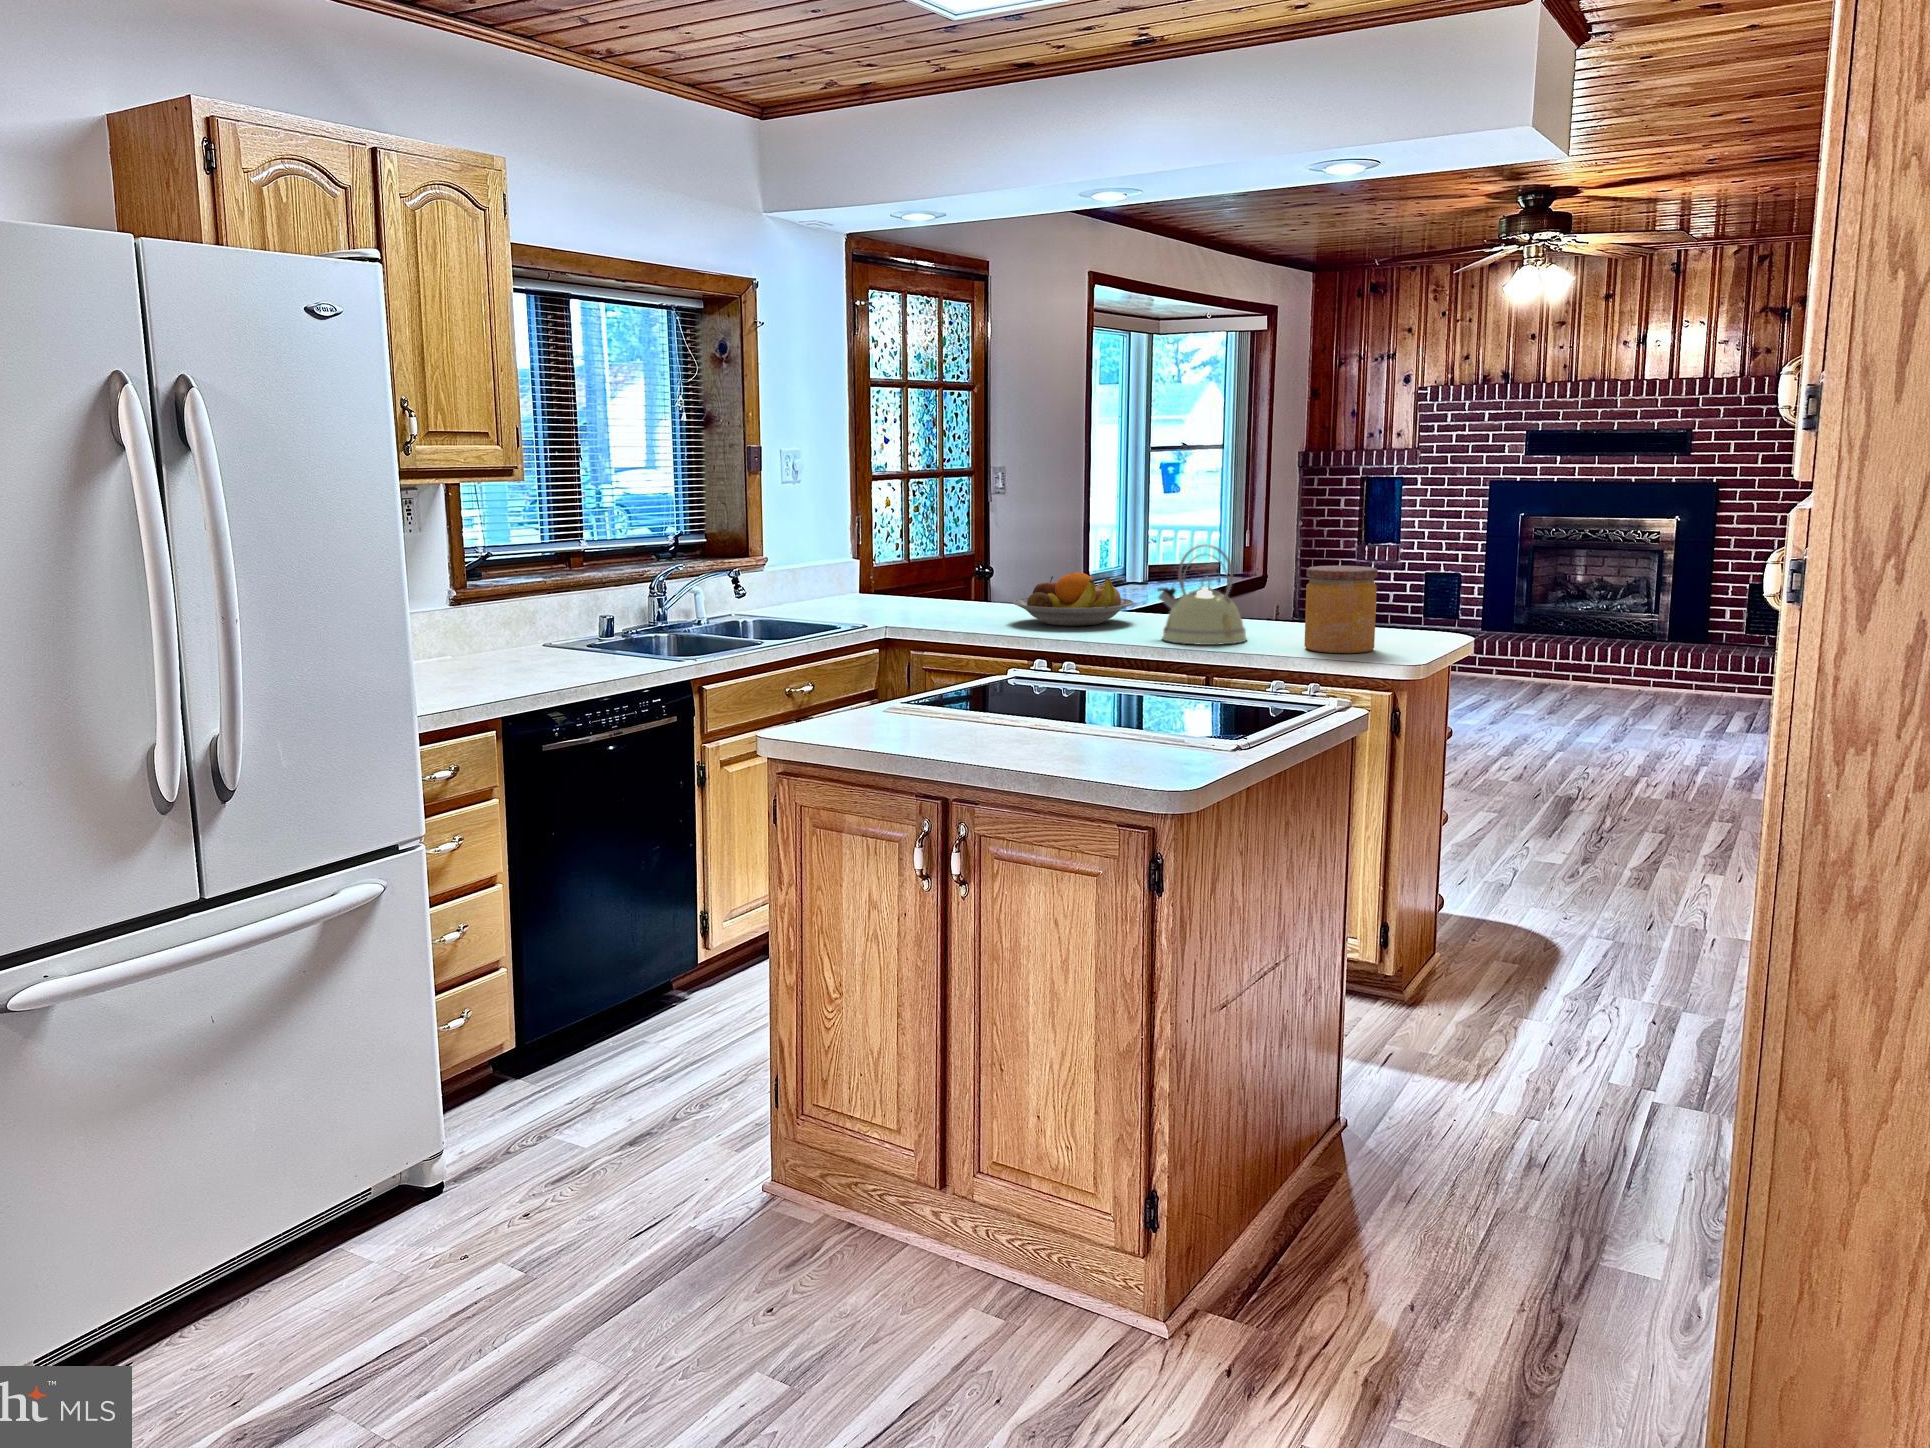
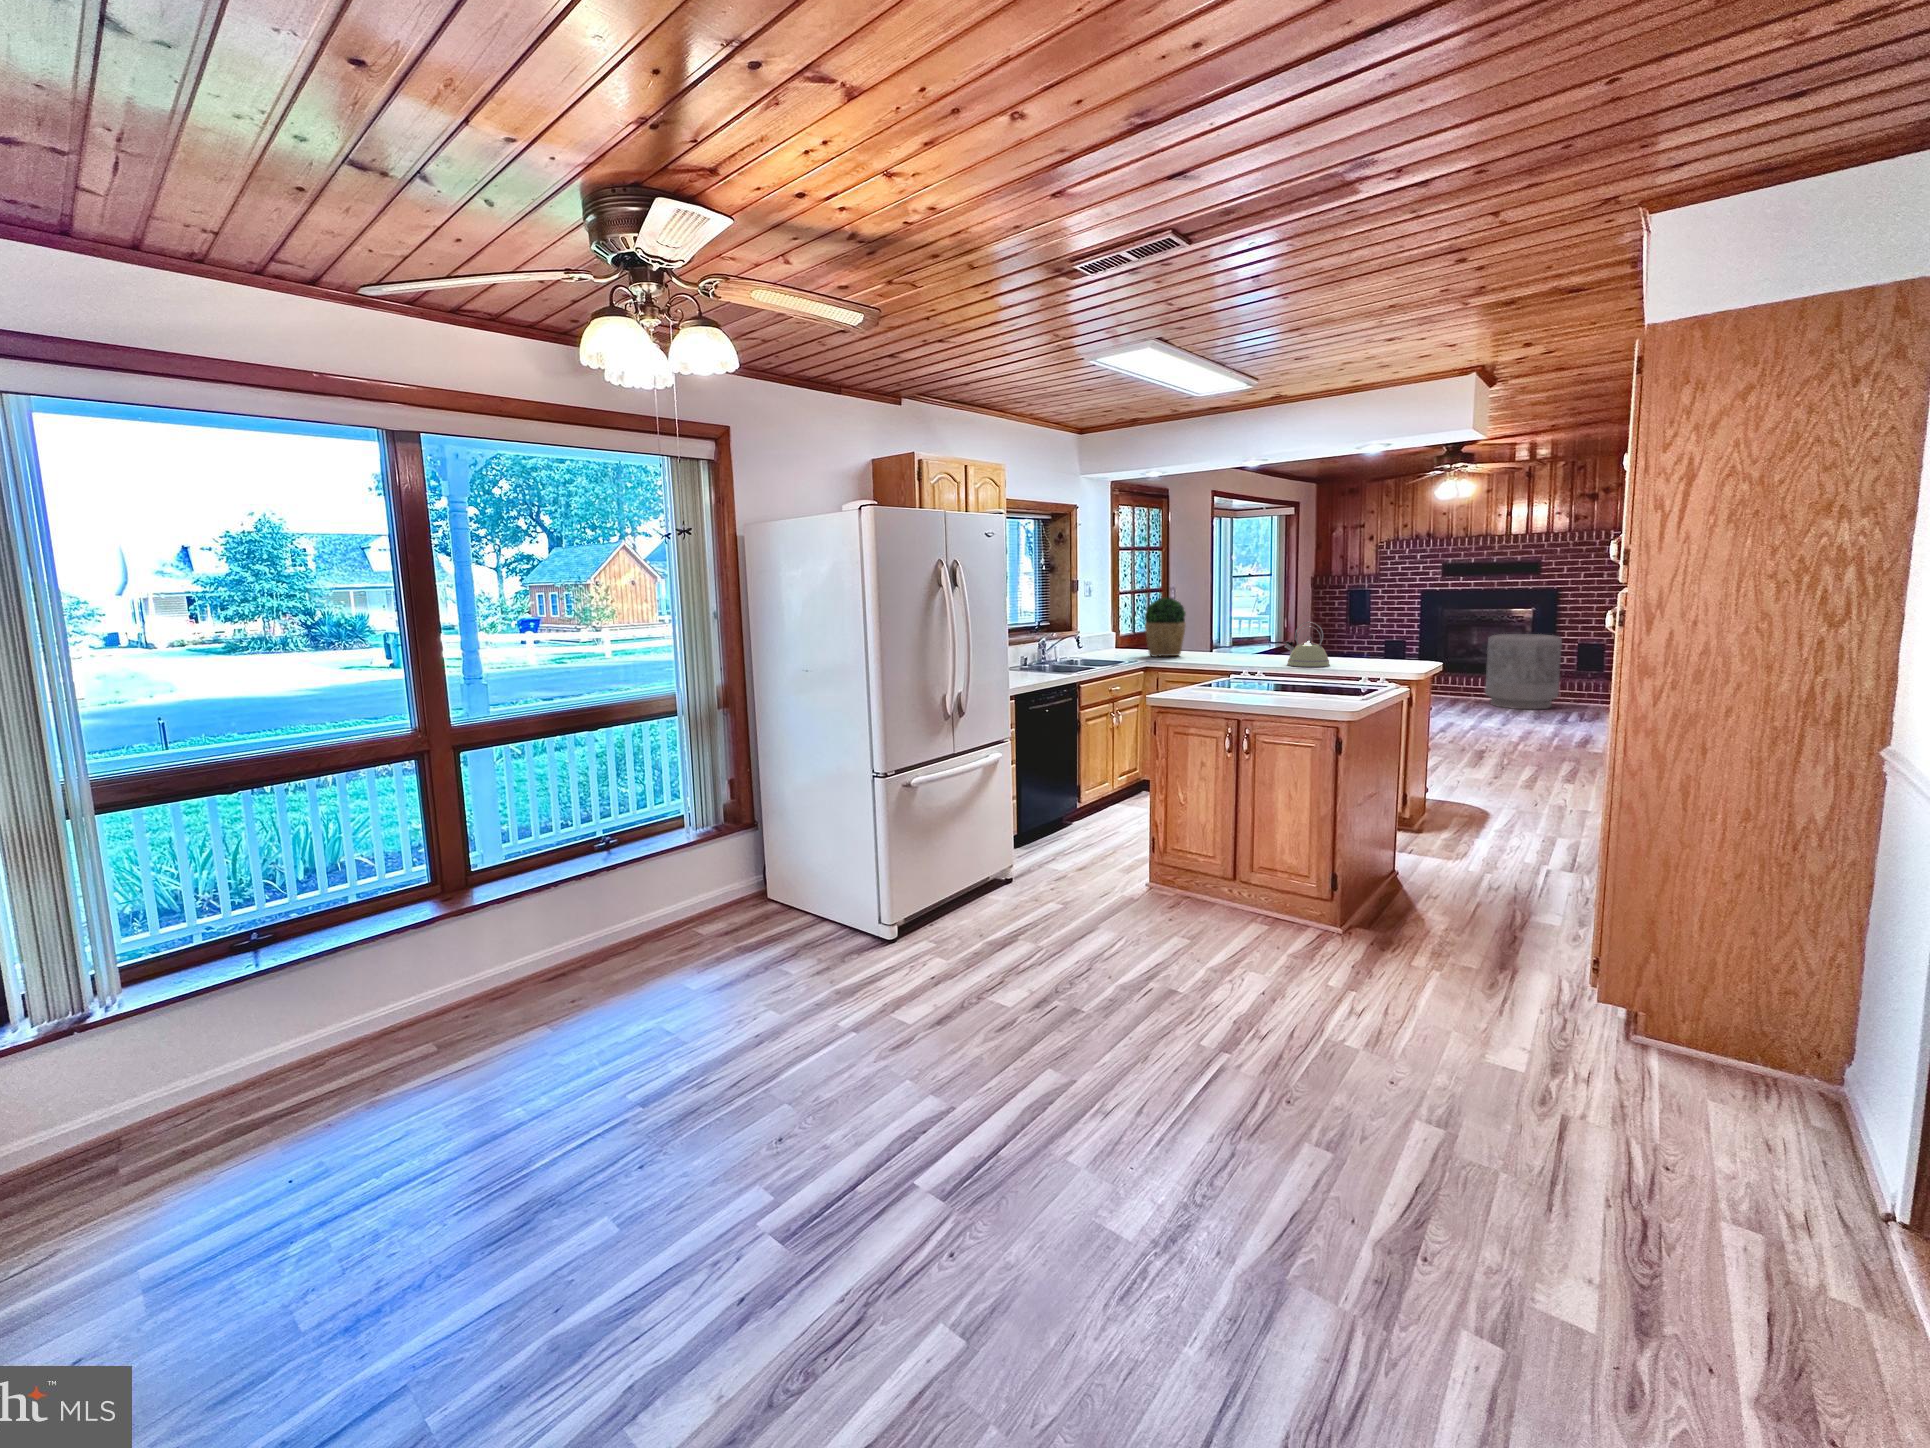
potted plant: none [895,486,982,615] -> present [1145,597,1186,657]
trash can: none [1592,565,1721,705] -> present [1485,634,1562,709]
jar: present [1304,566,1378,653] -> none [1361,630,1398,670]
fruit bowl: present [1013,572,1134,626] -> none [1206,636,1266,660]

